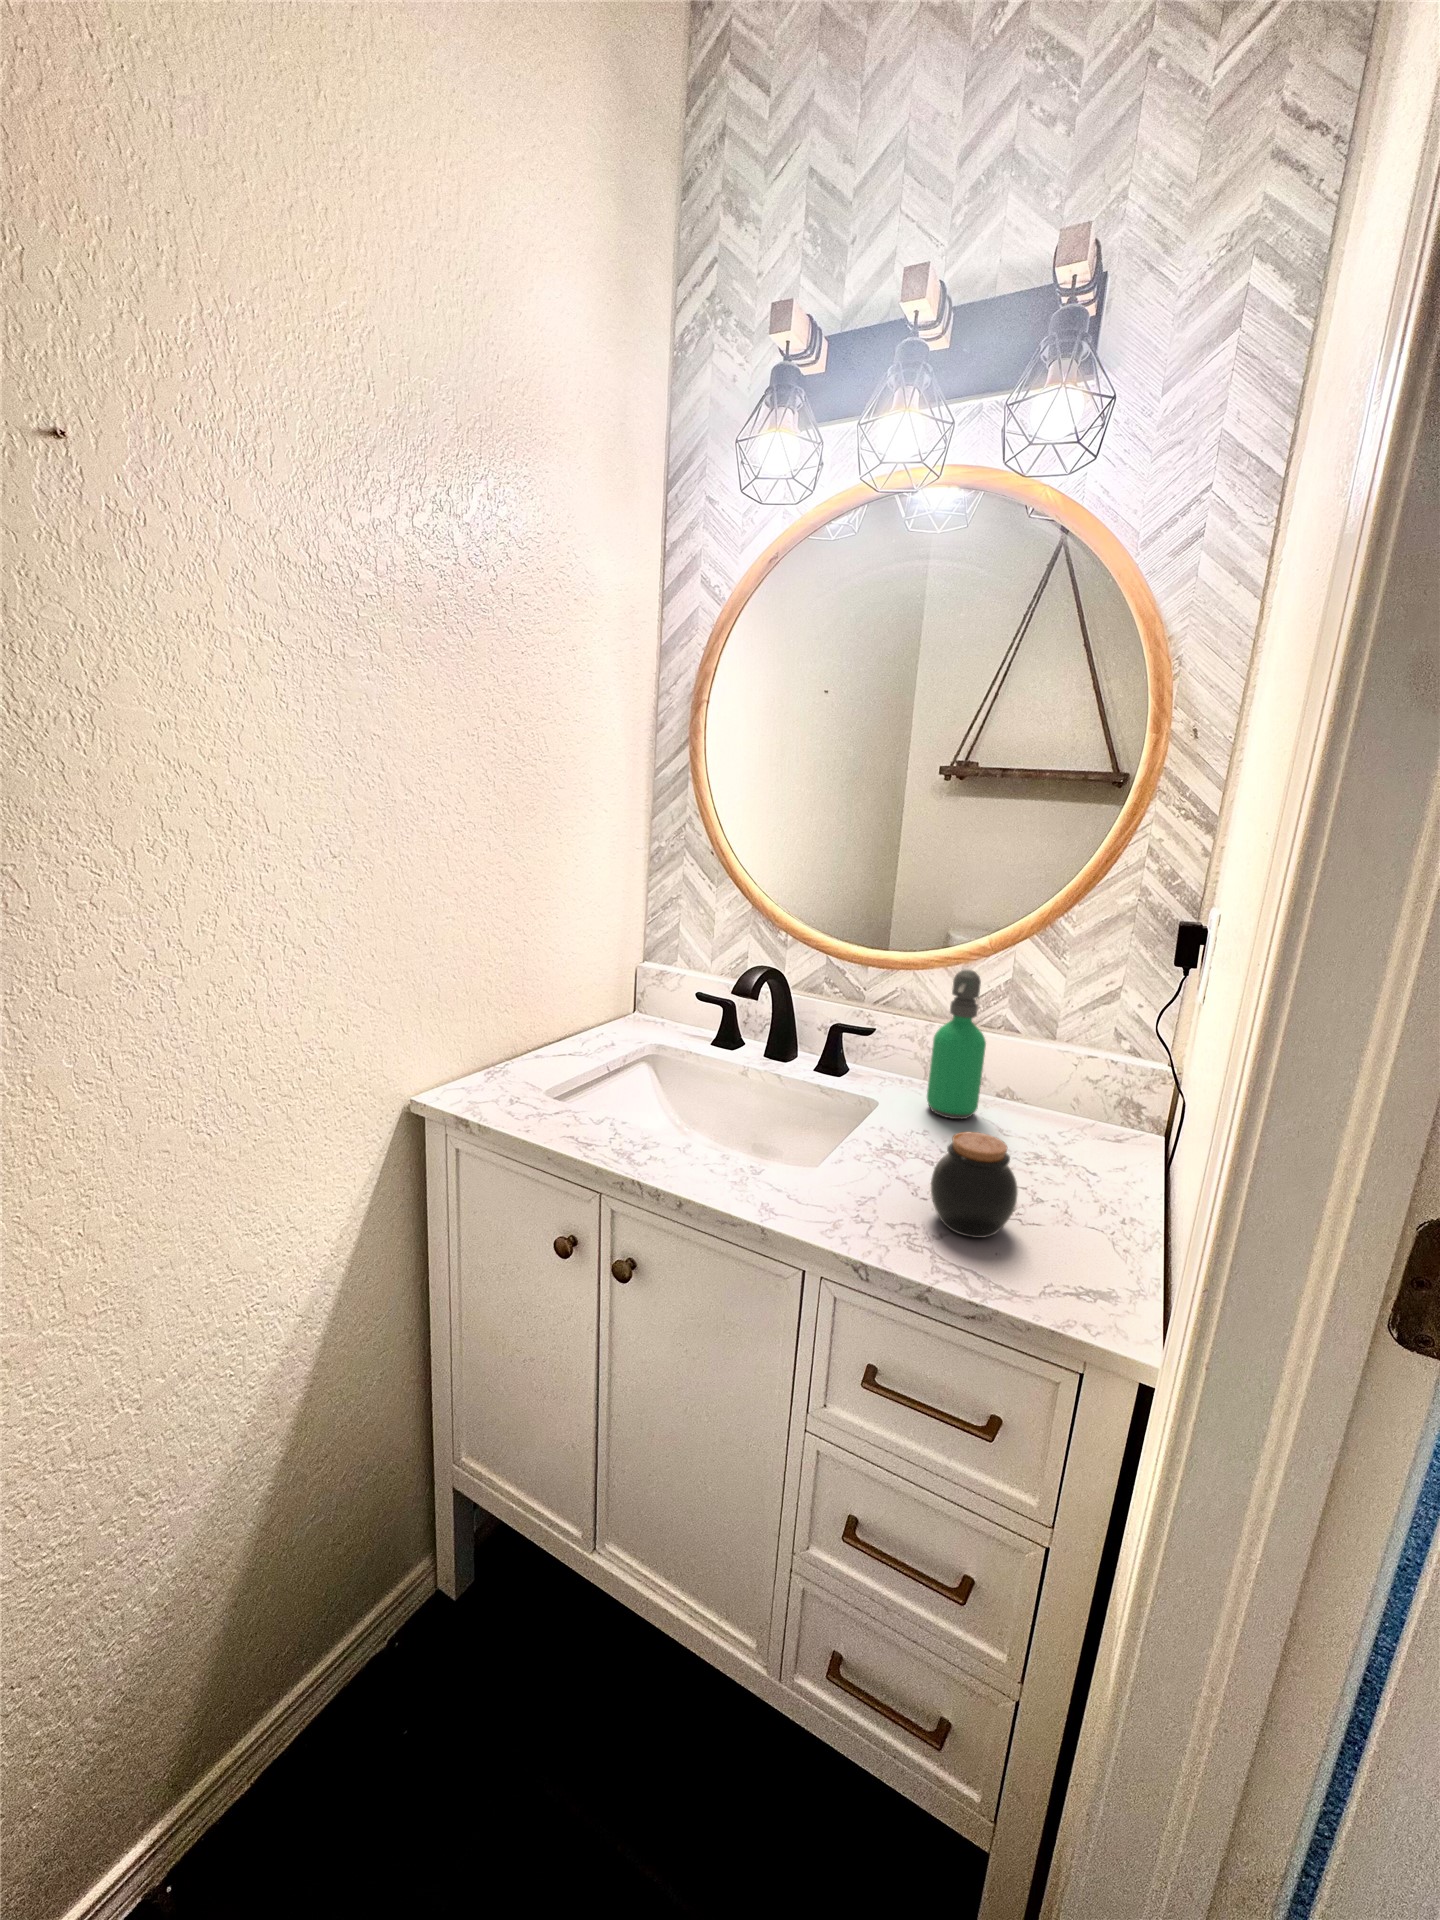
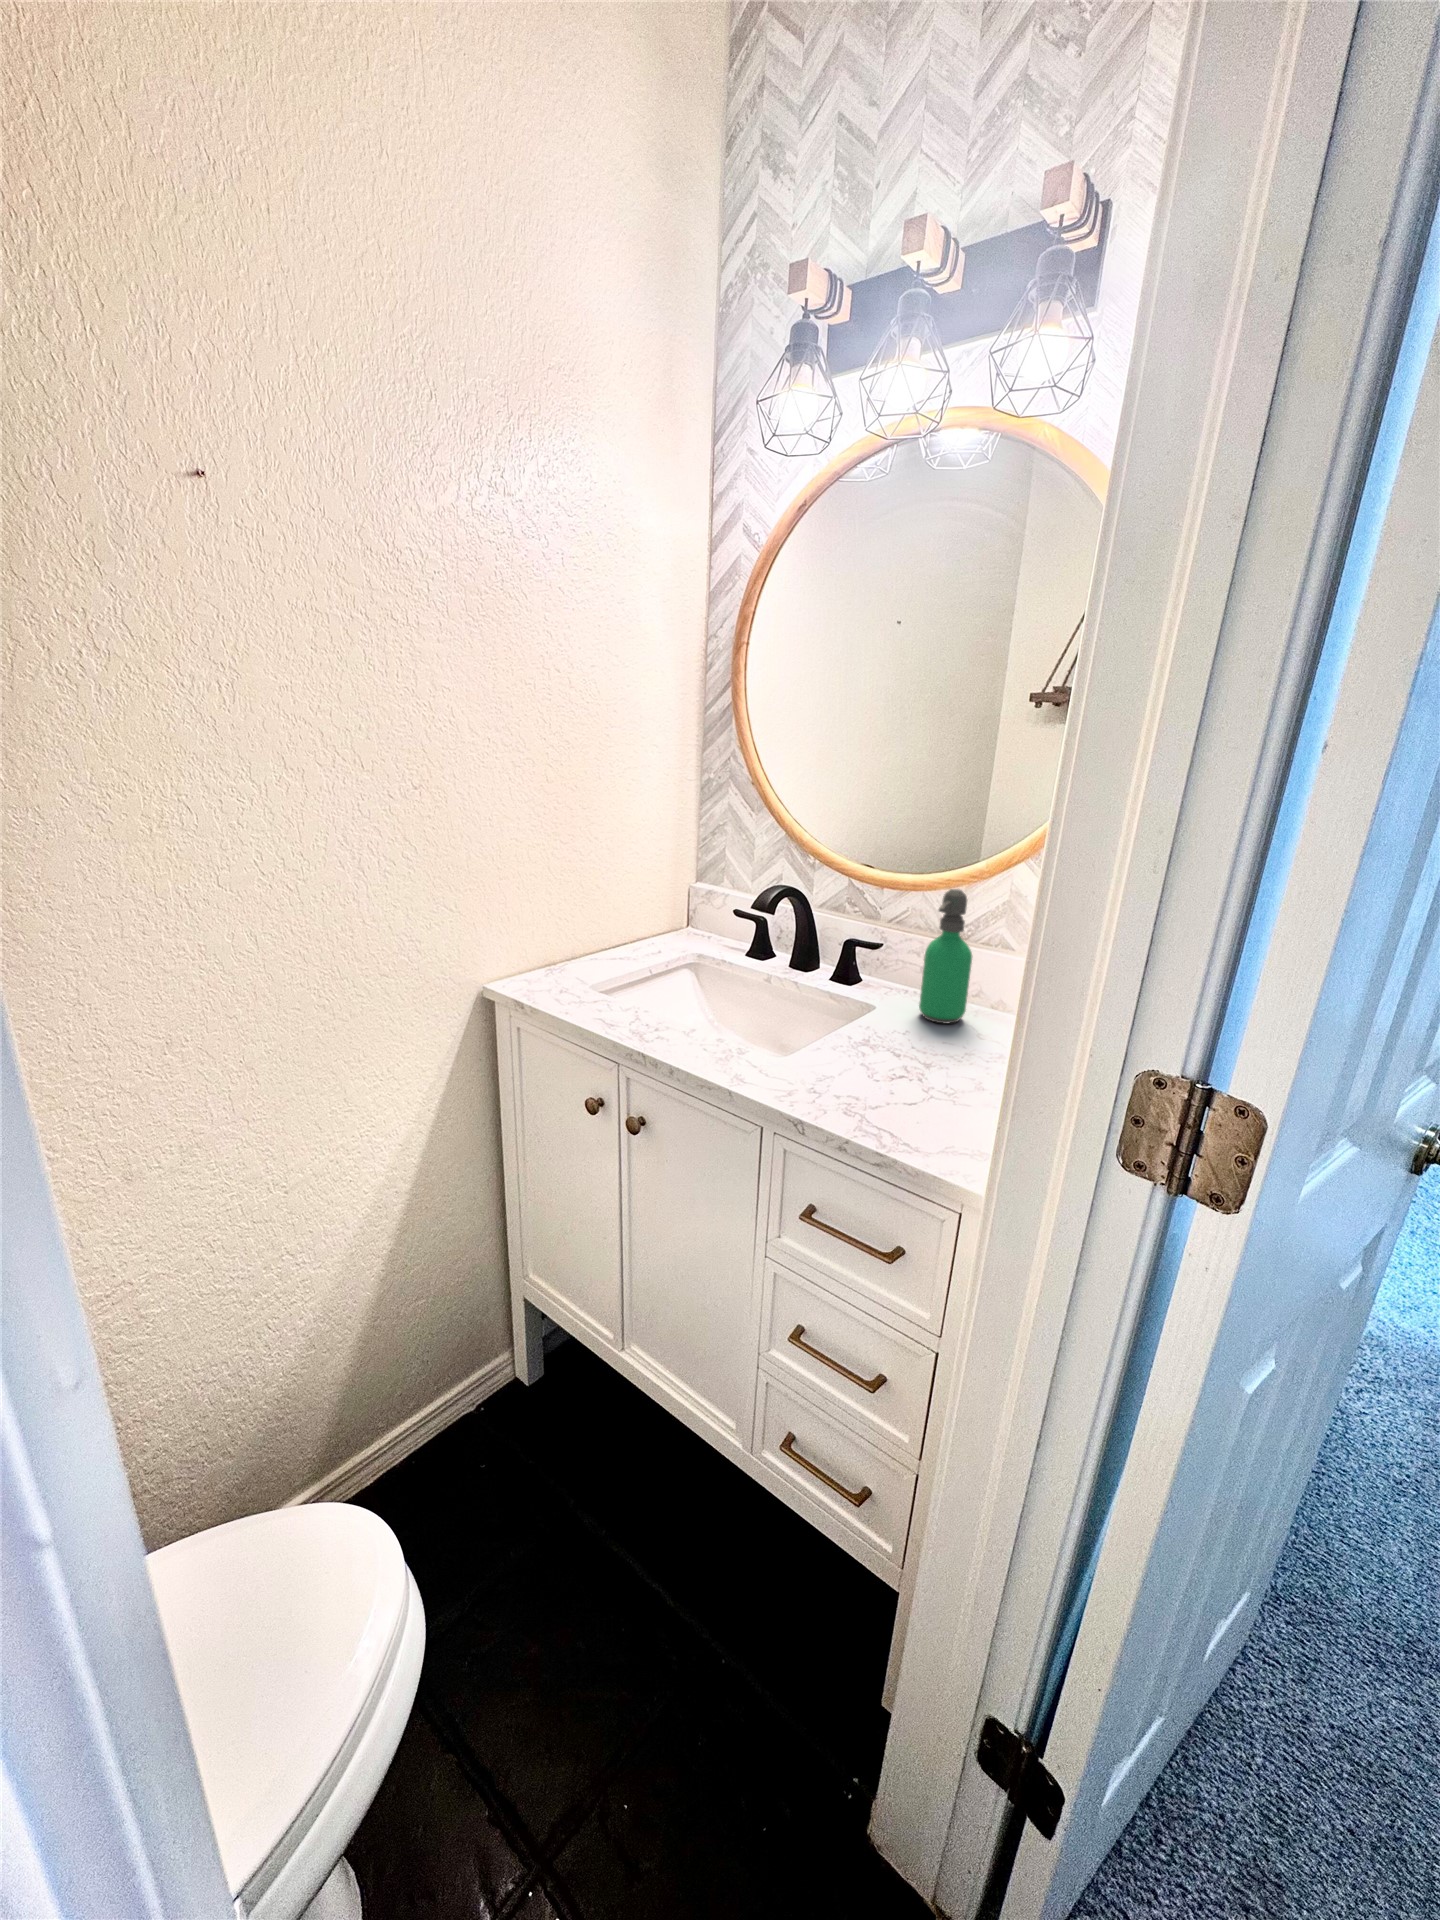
jar: present [931,1132,1018,1238] -> none [873,1024,944,1111]

